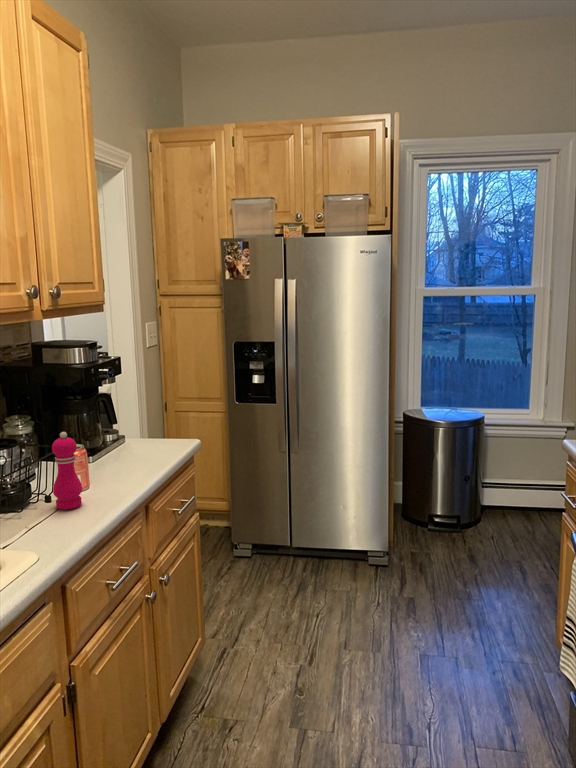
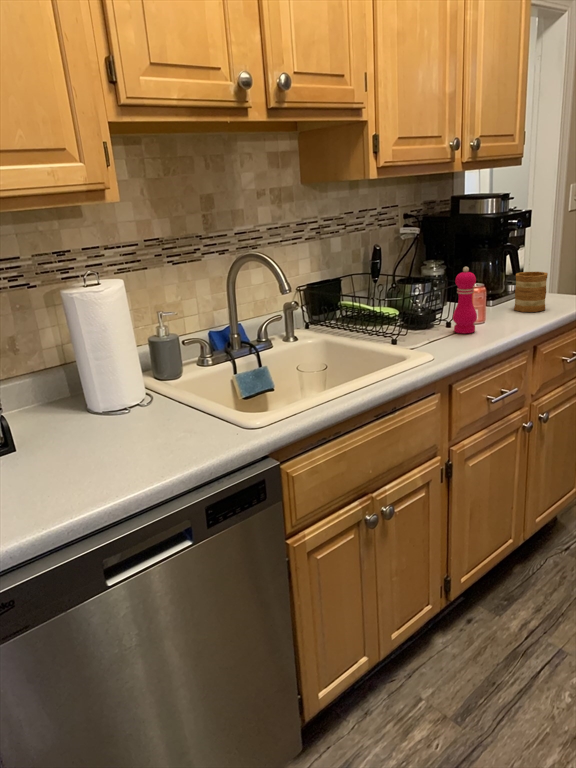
mug: none [115,423,150,468] -> present [514,272,548,312]

